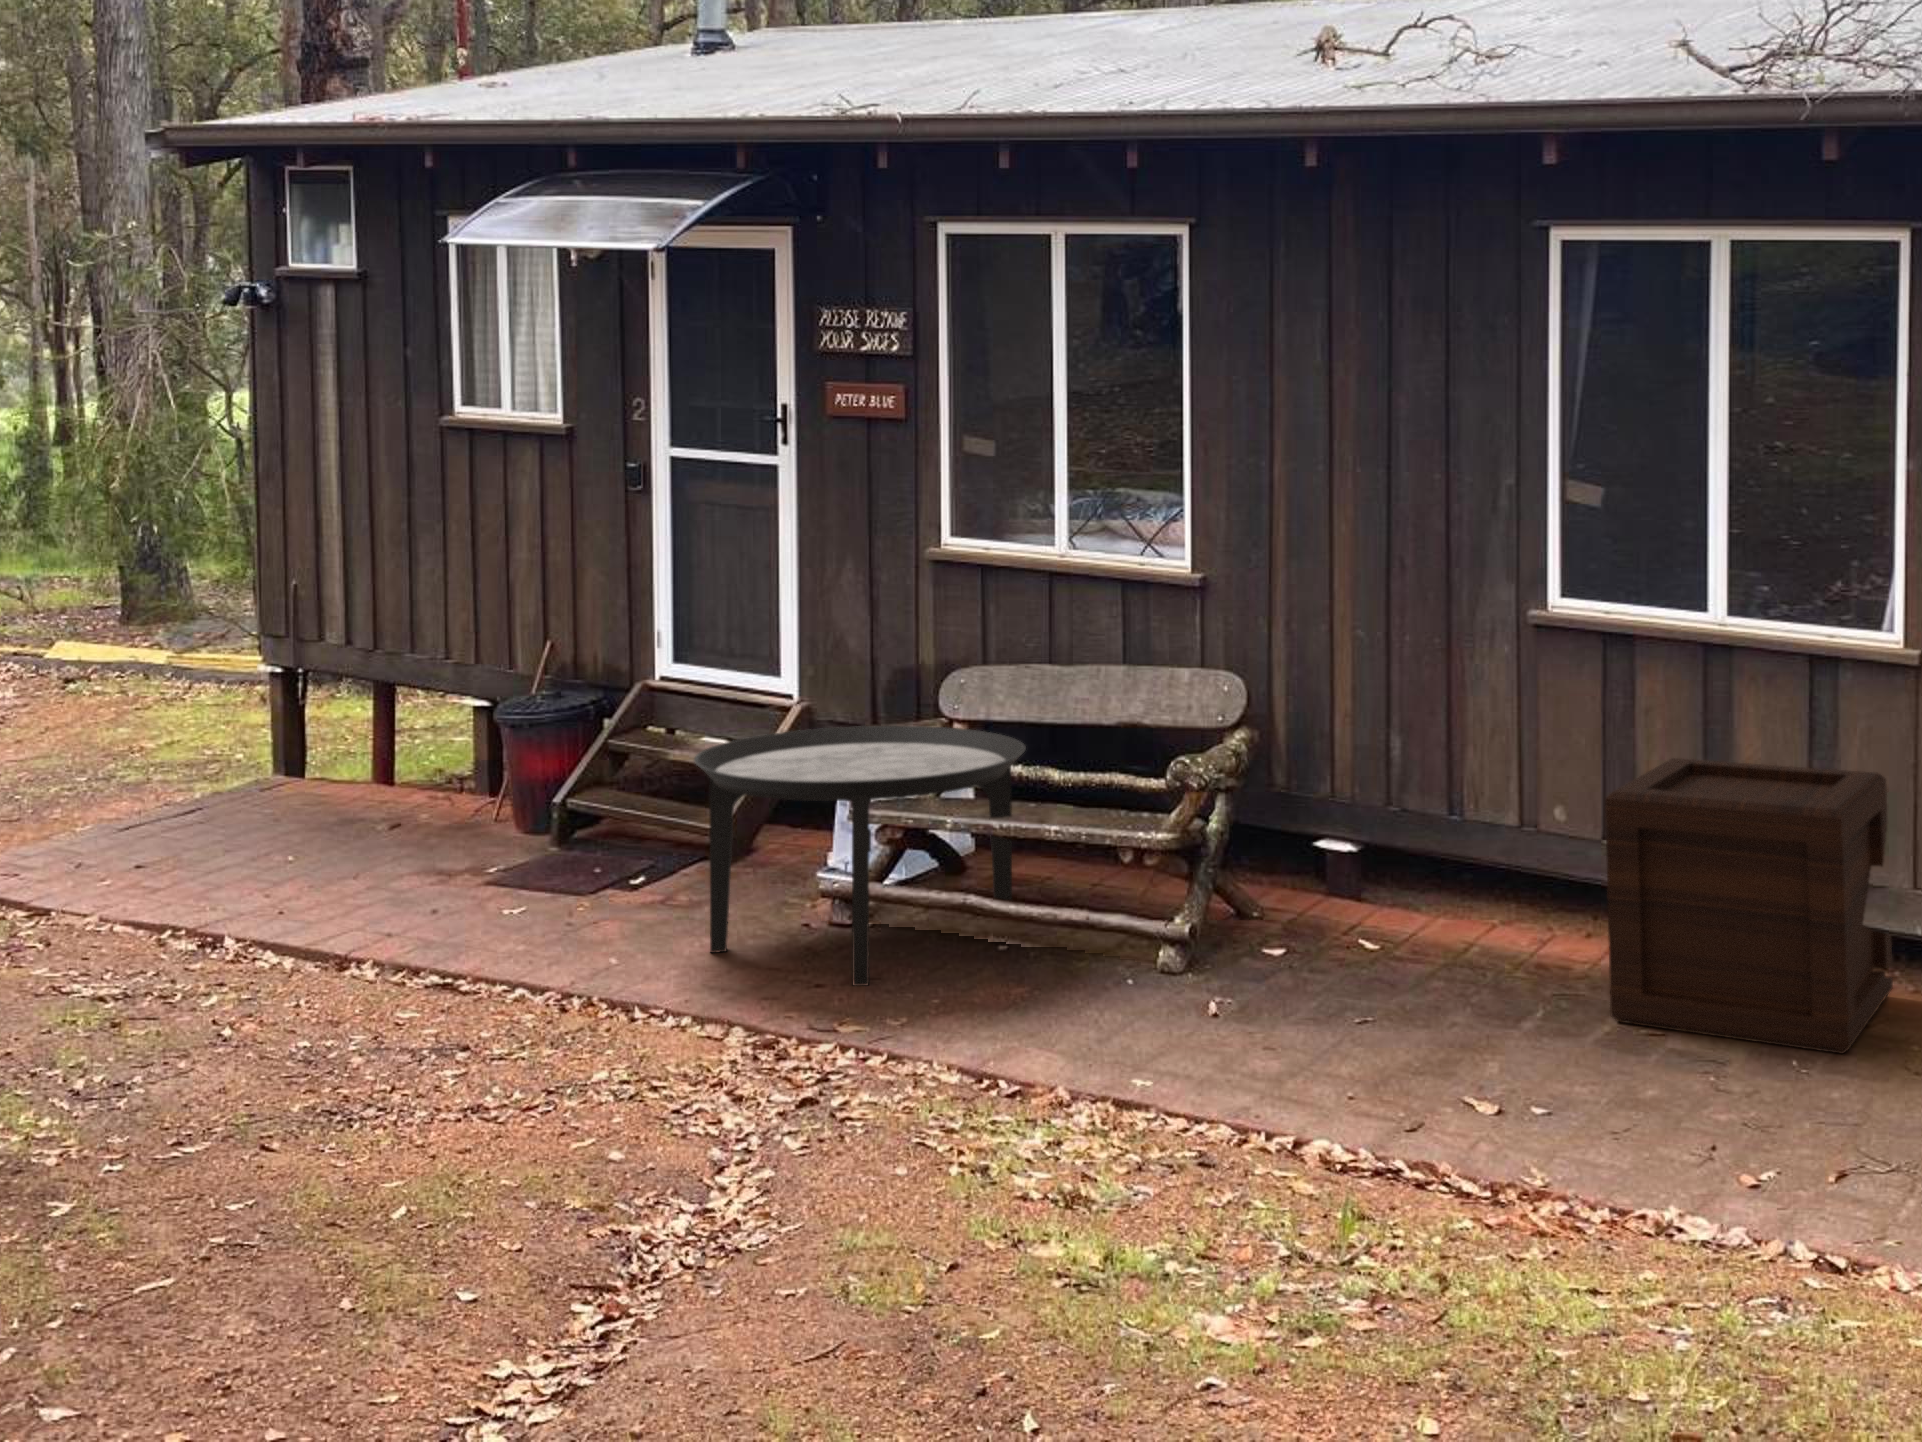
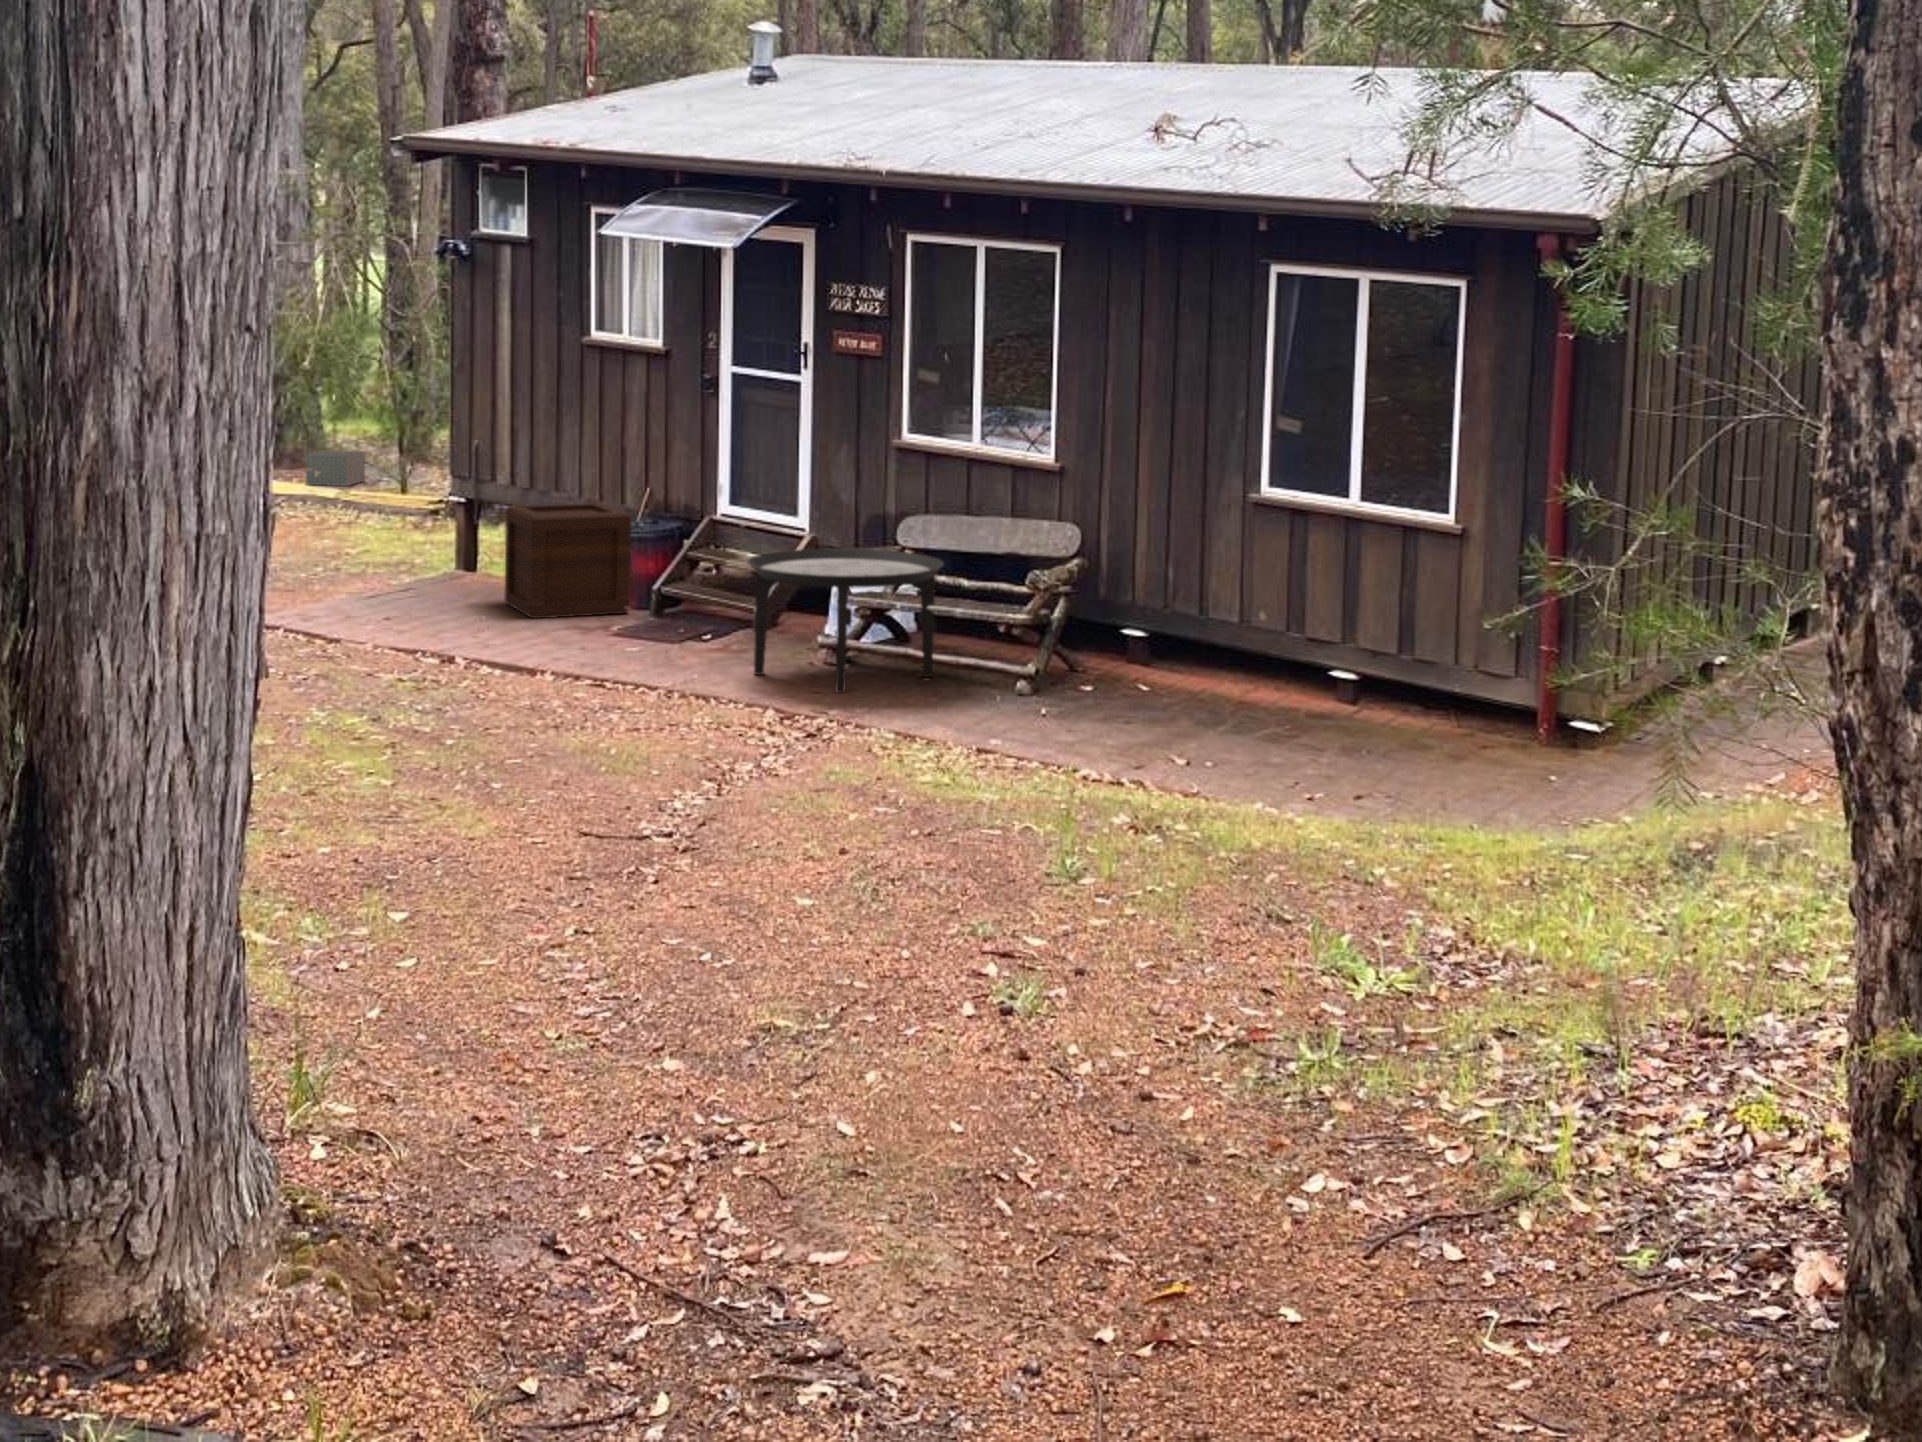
storage box: none [117,605,203,653] -> present [306,450,365,486]
wooden crate: present [1605,758,1893,1054] -> present [505,503,631,619]

